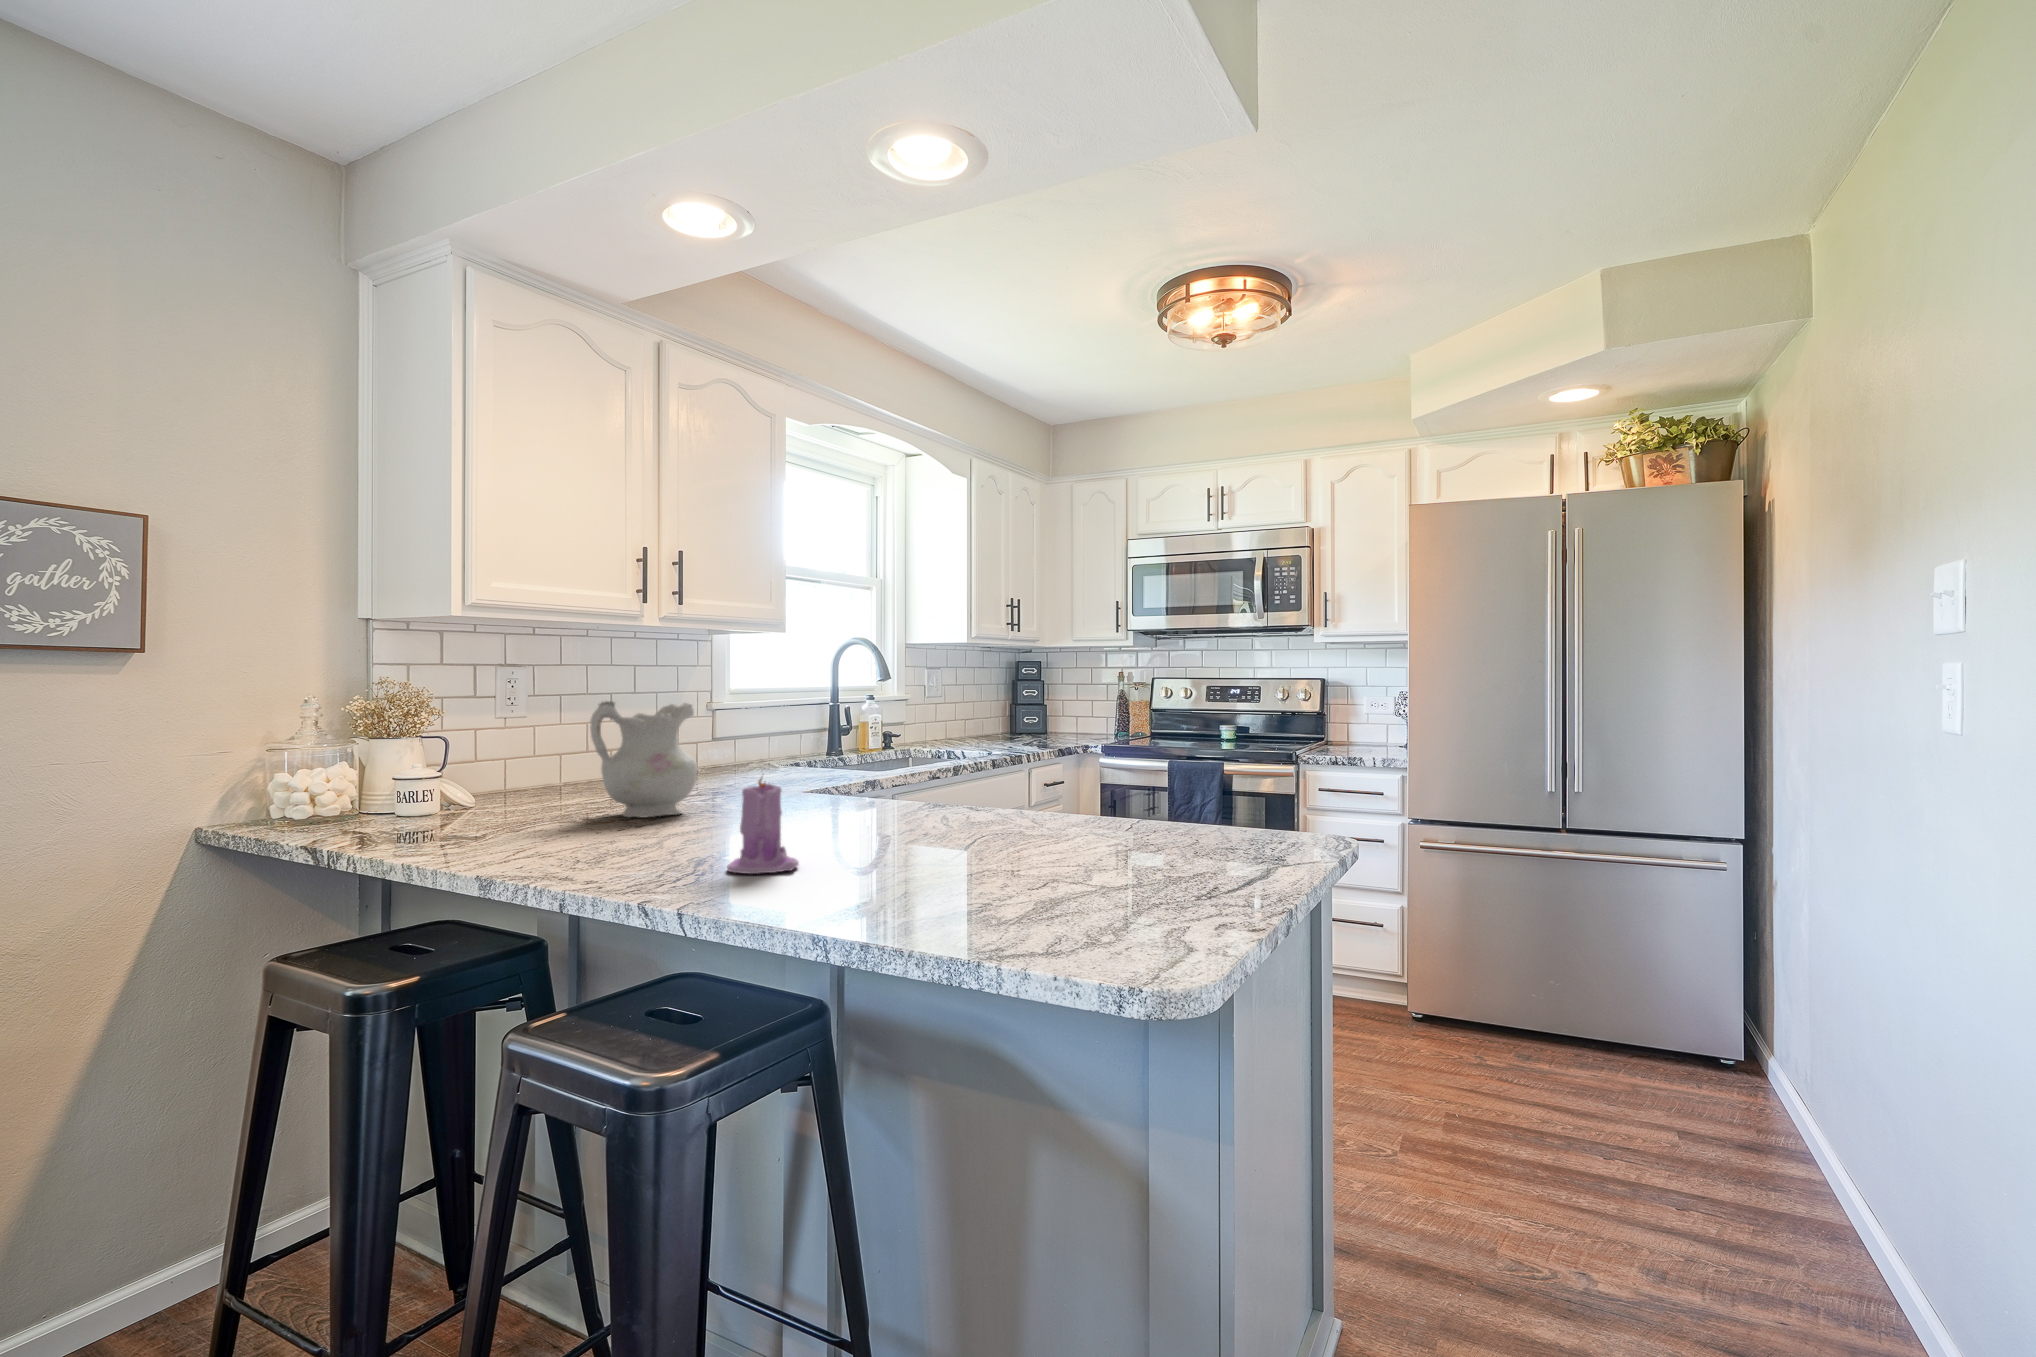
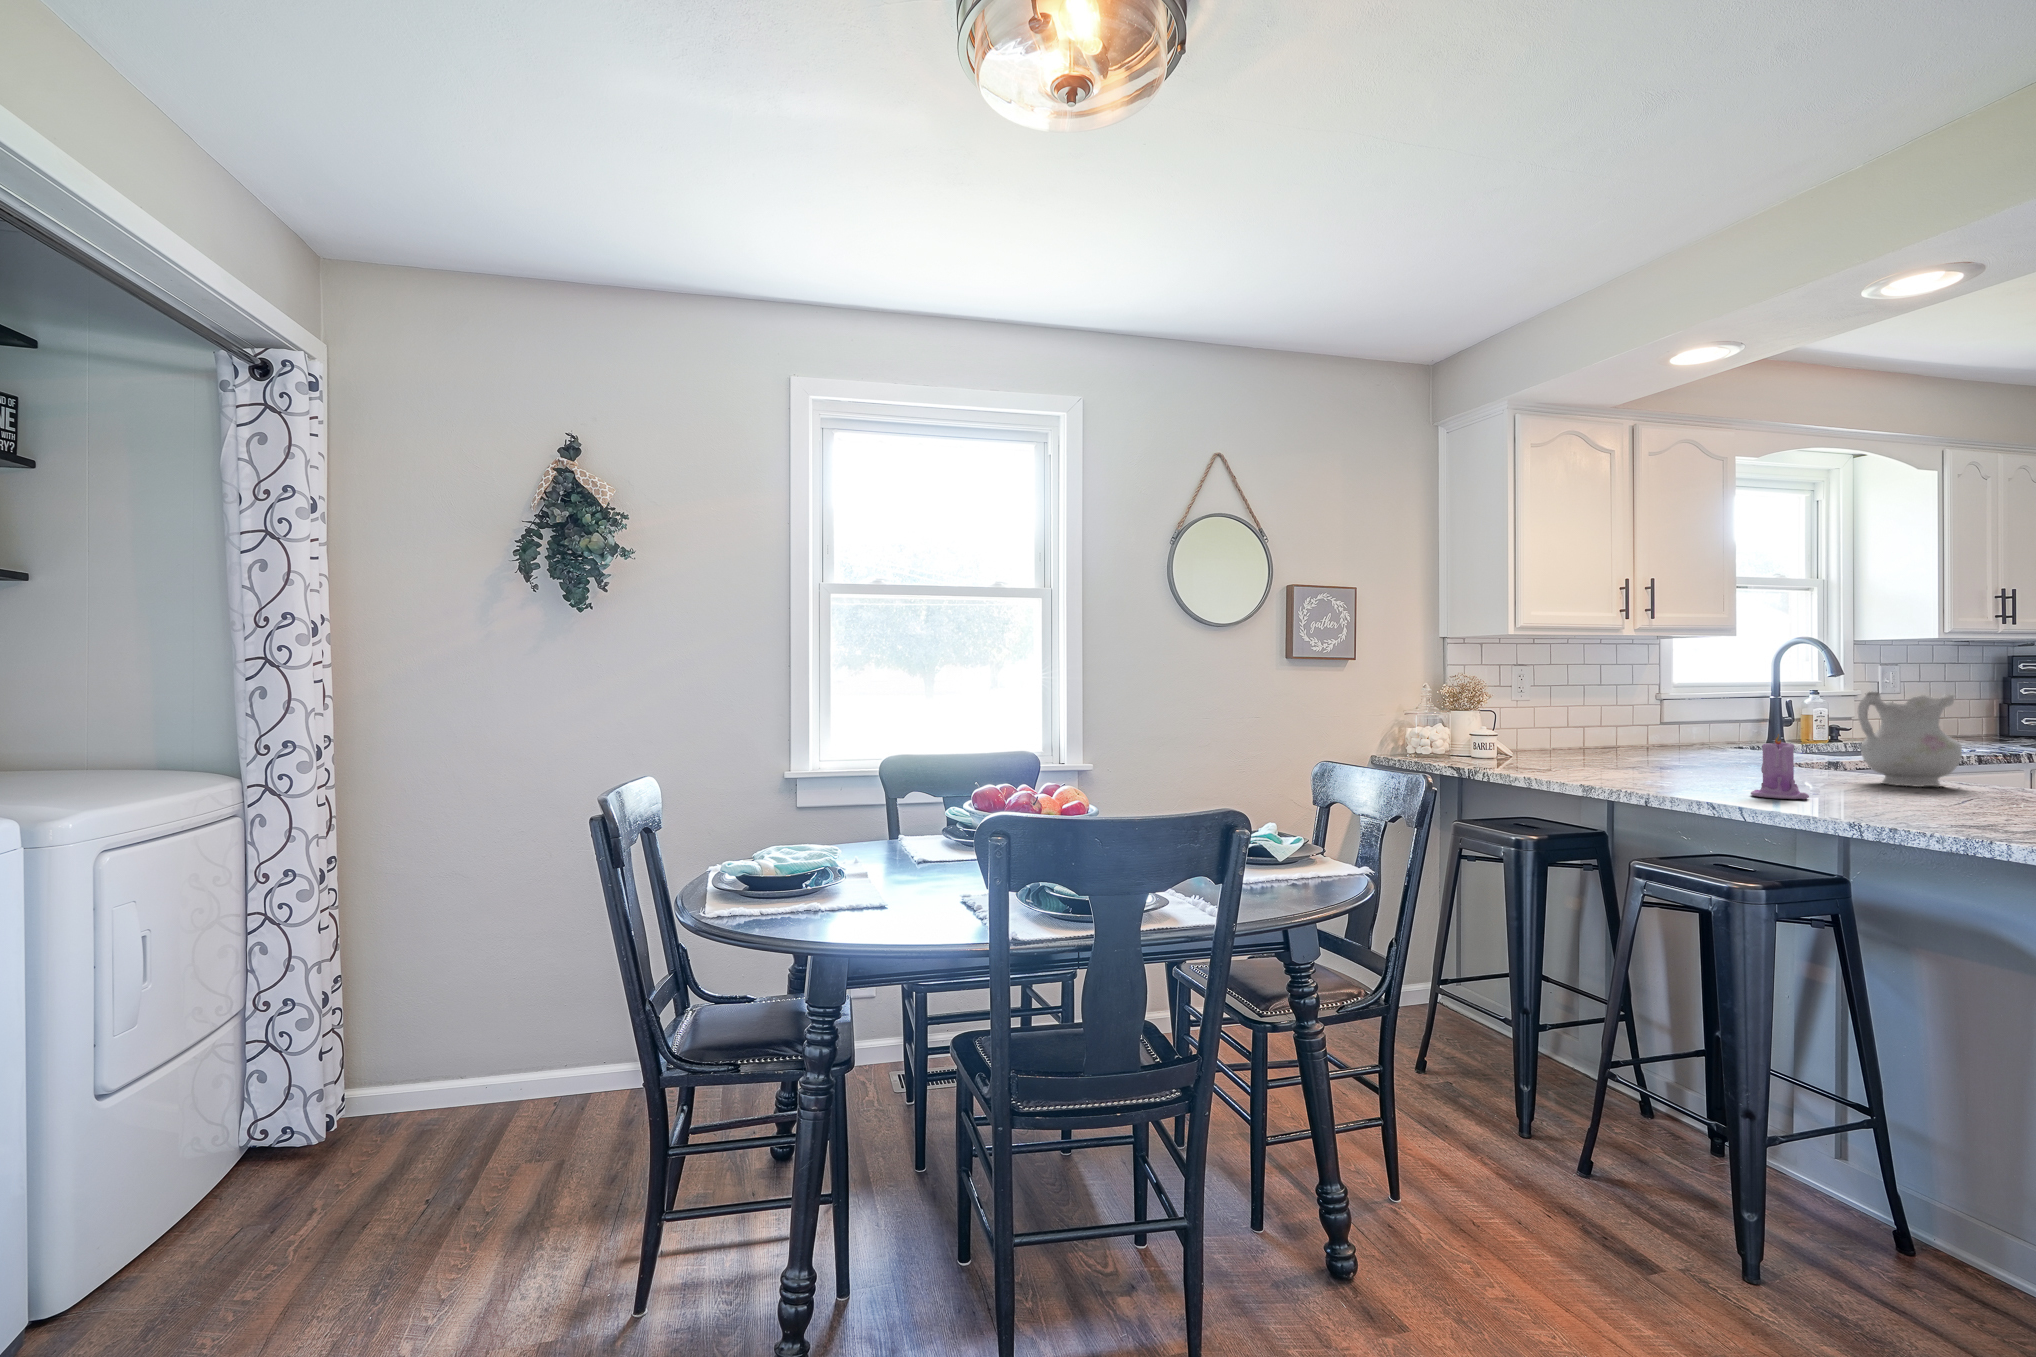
ceramic pitcher: present [590,701,698,818] -> present [1858,692,1962,787]

